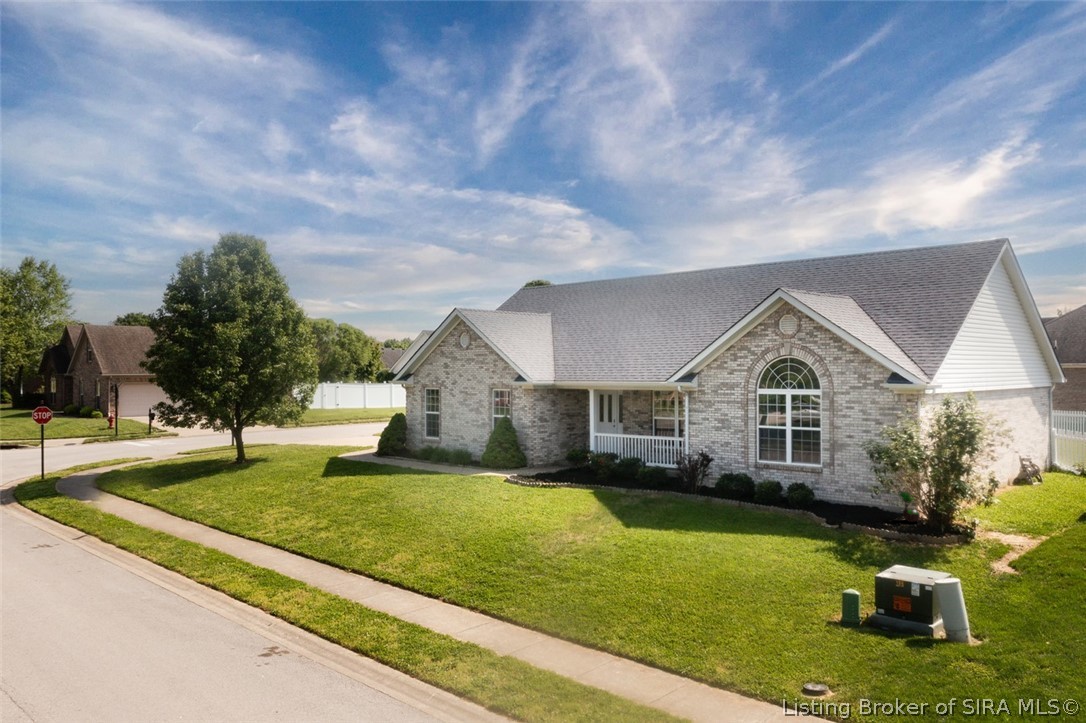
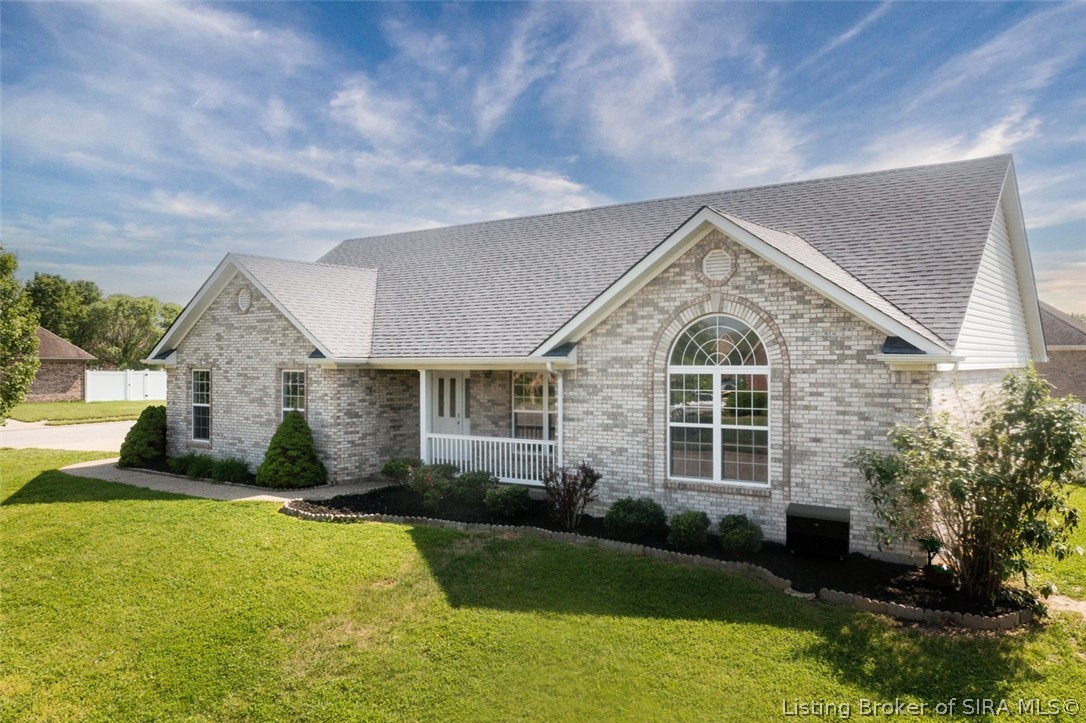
storage bench: none [827,476,870,510] -> present [786,503,850,560]

